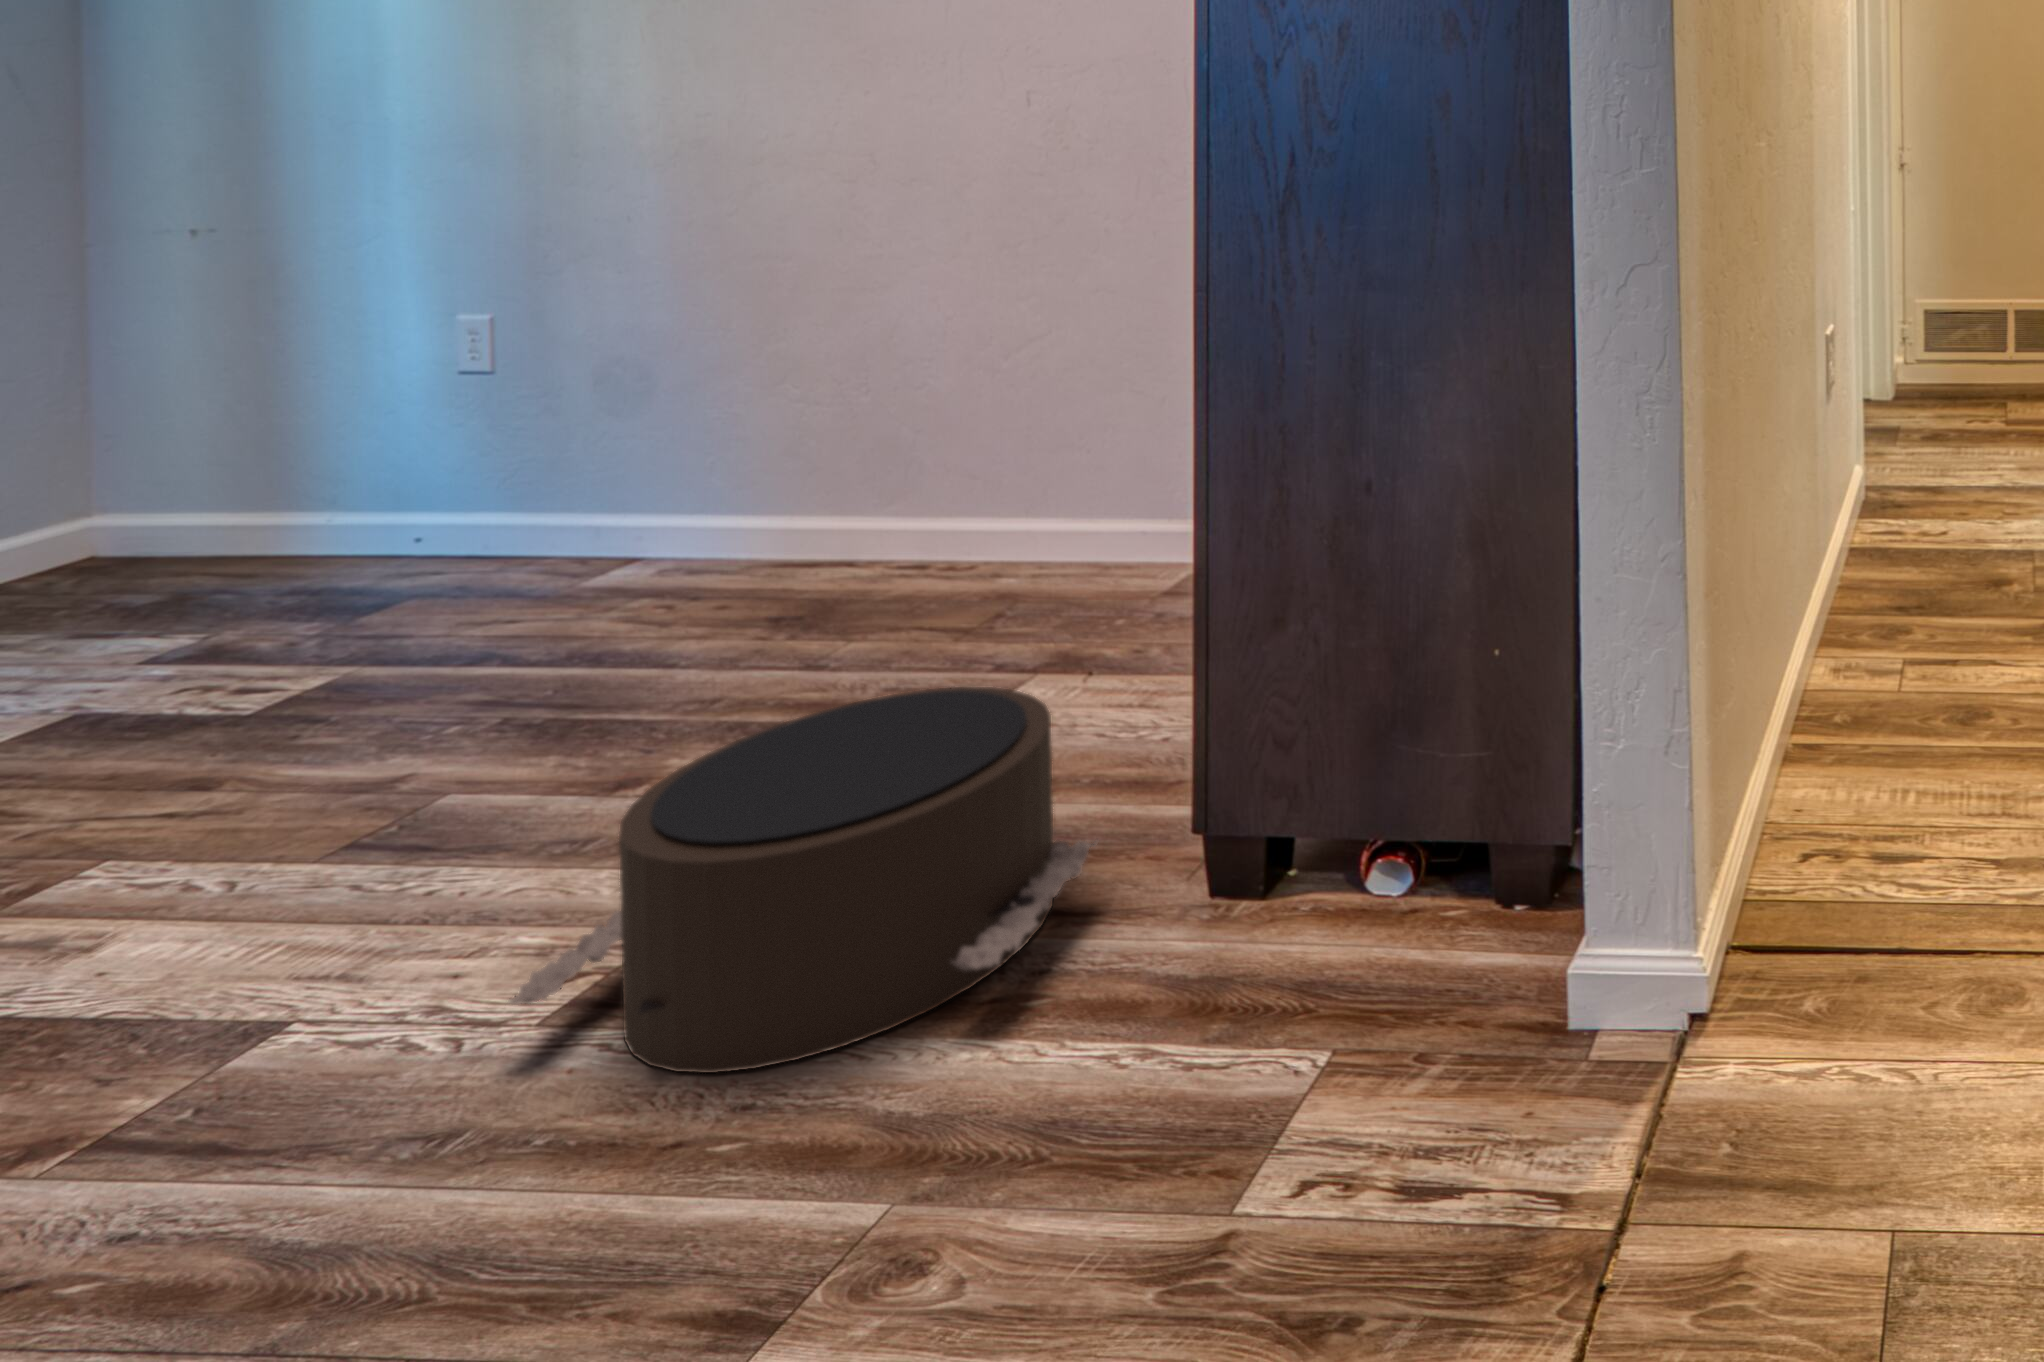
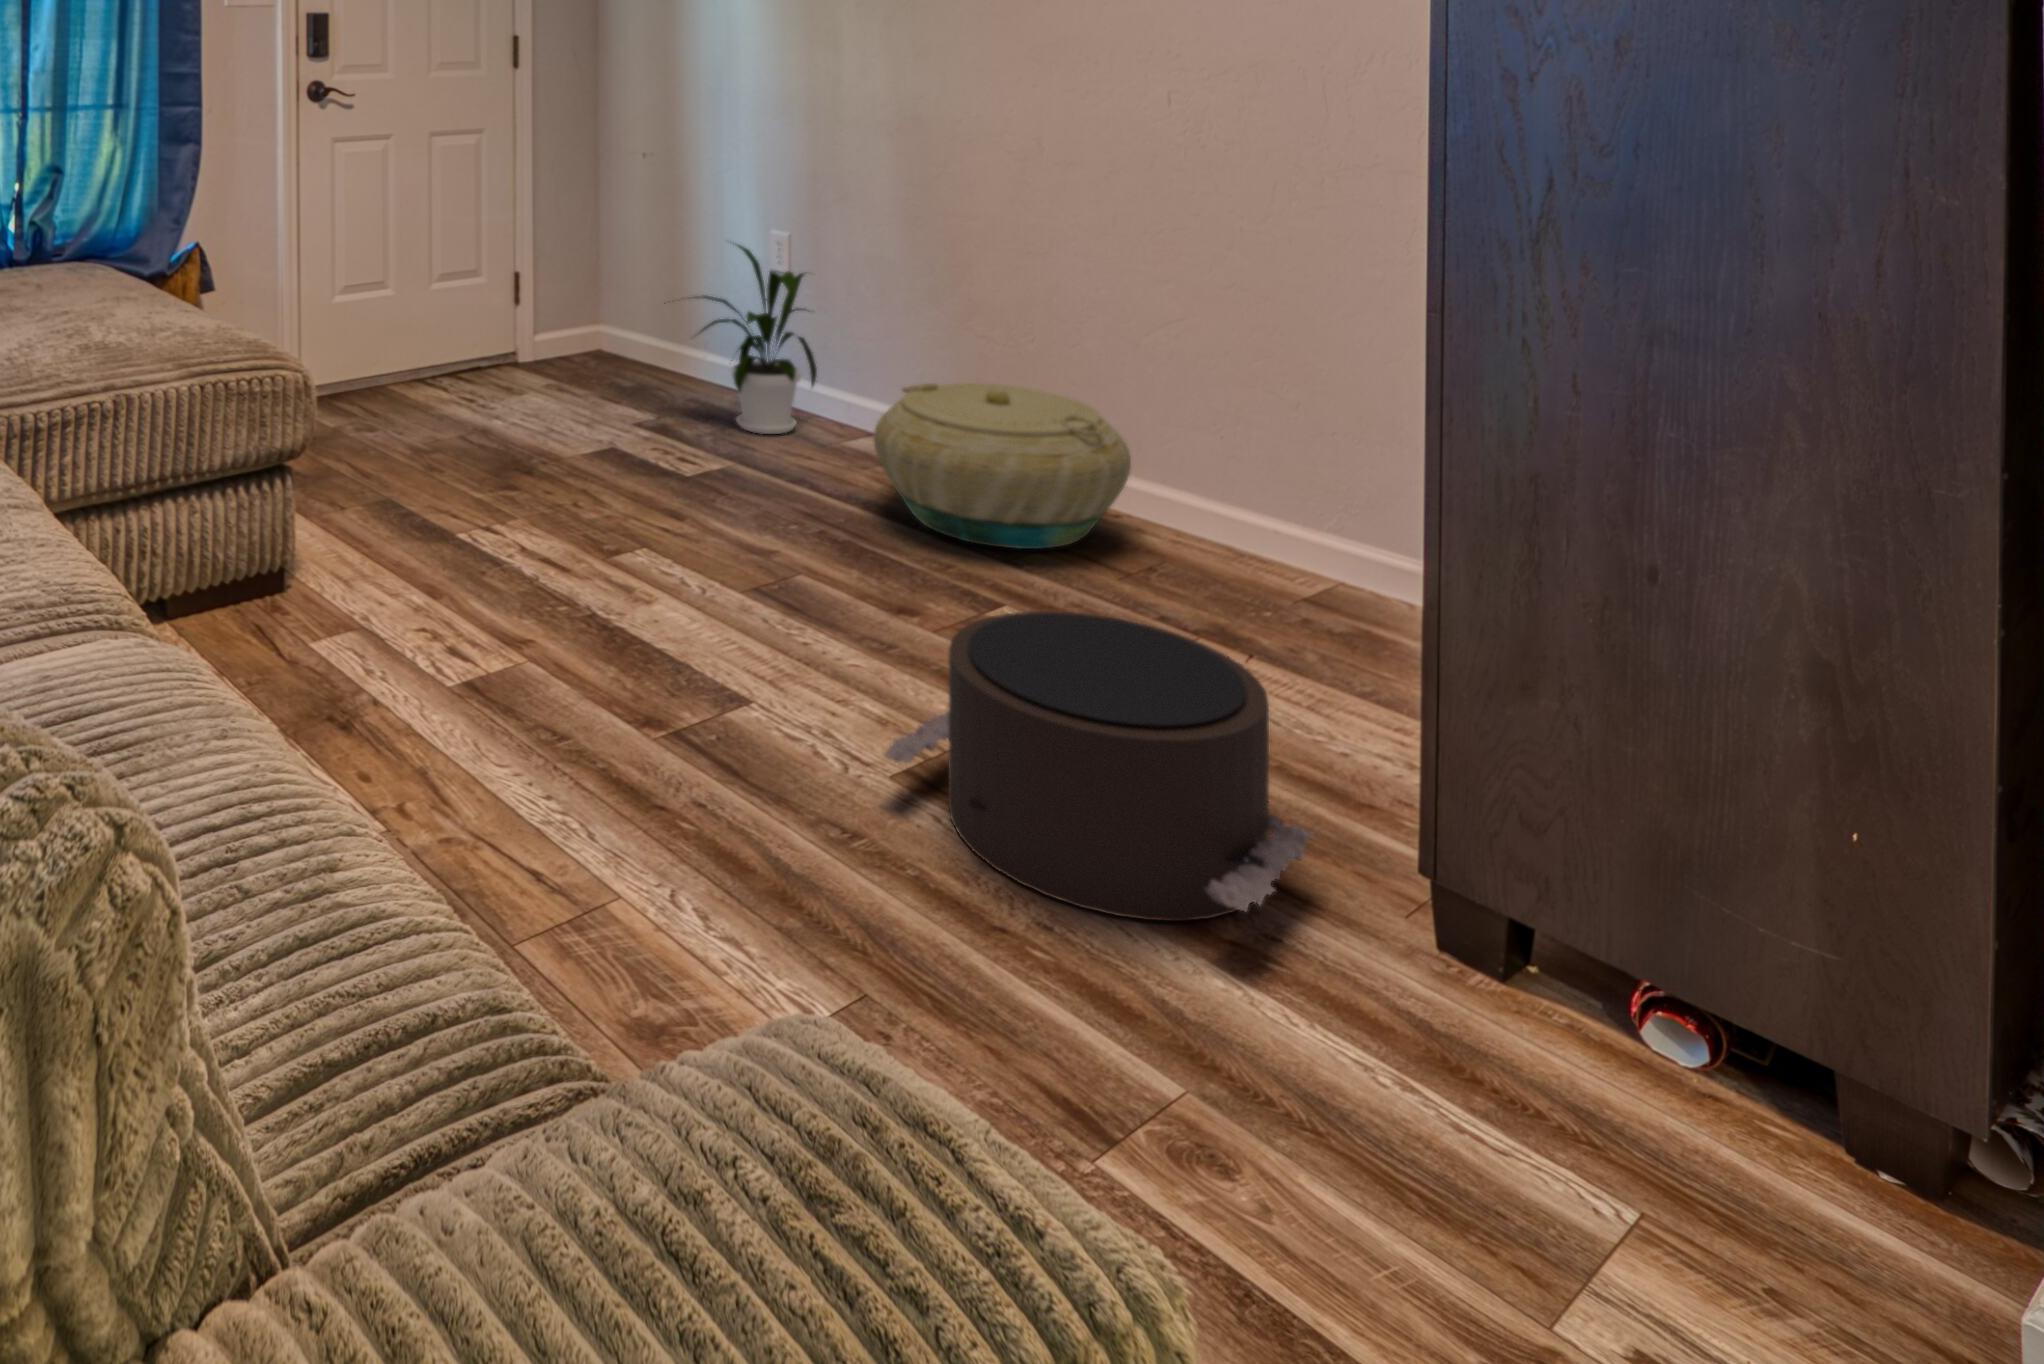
house plant: none [207,342,539,609] -> present [668,245,817,434]
basket: none [608,449,982,659] -> present [874,383,1131,549]

